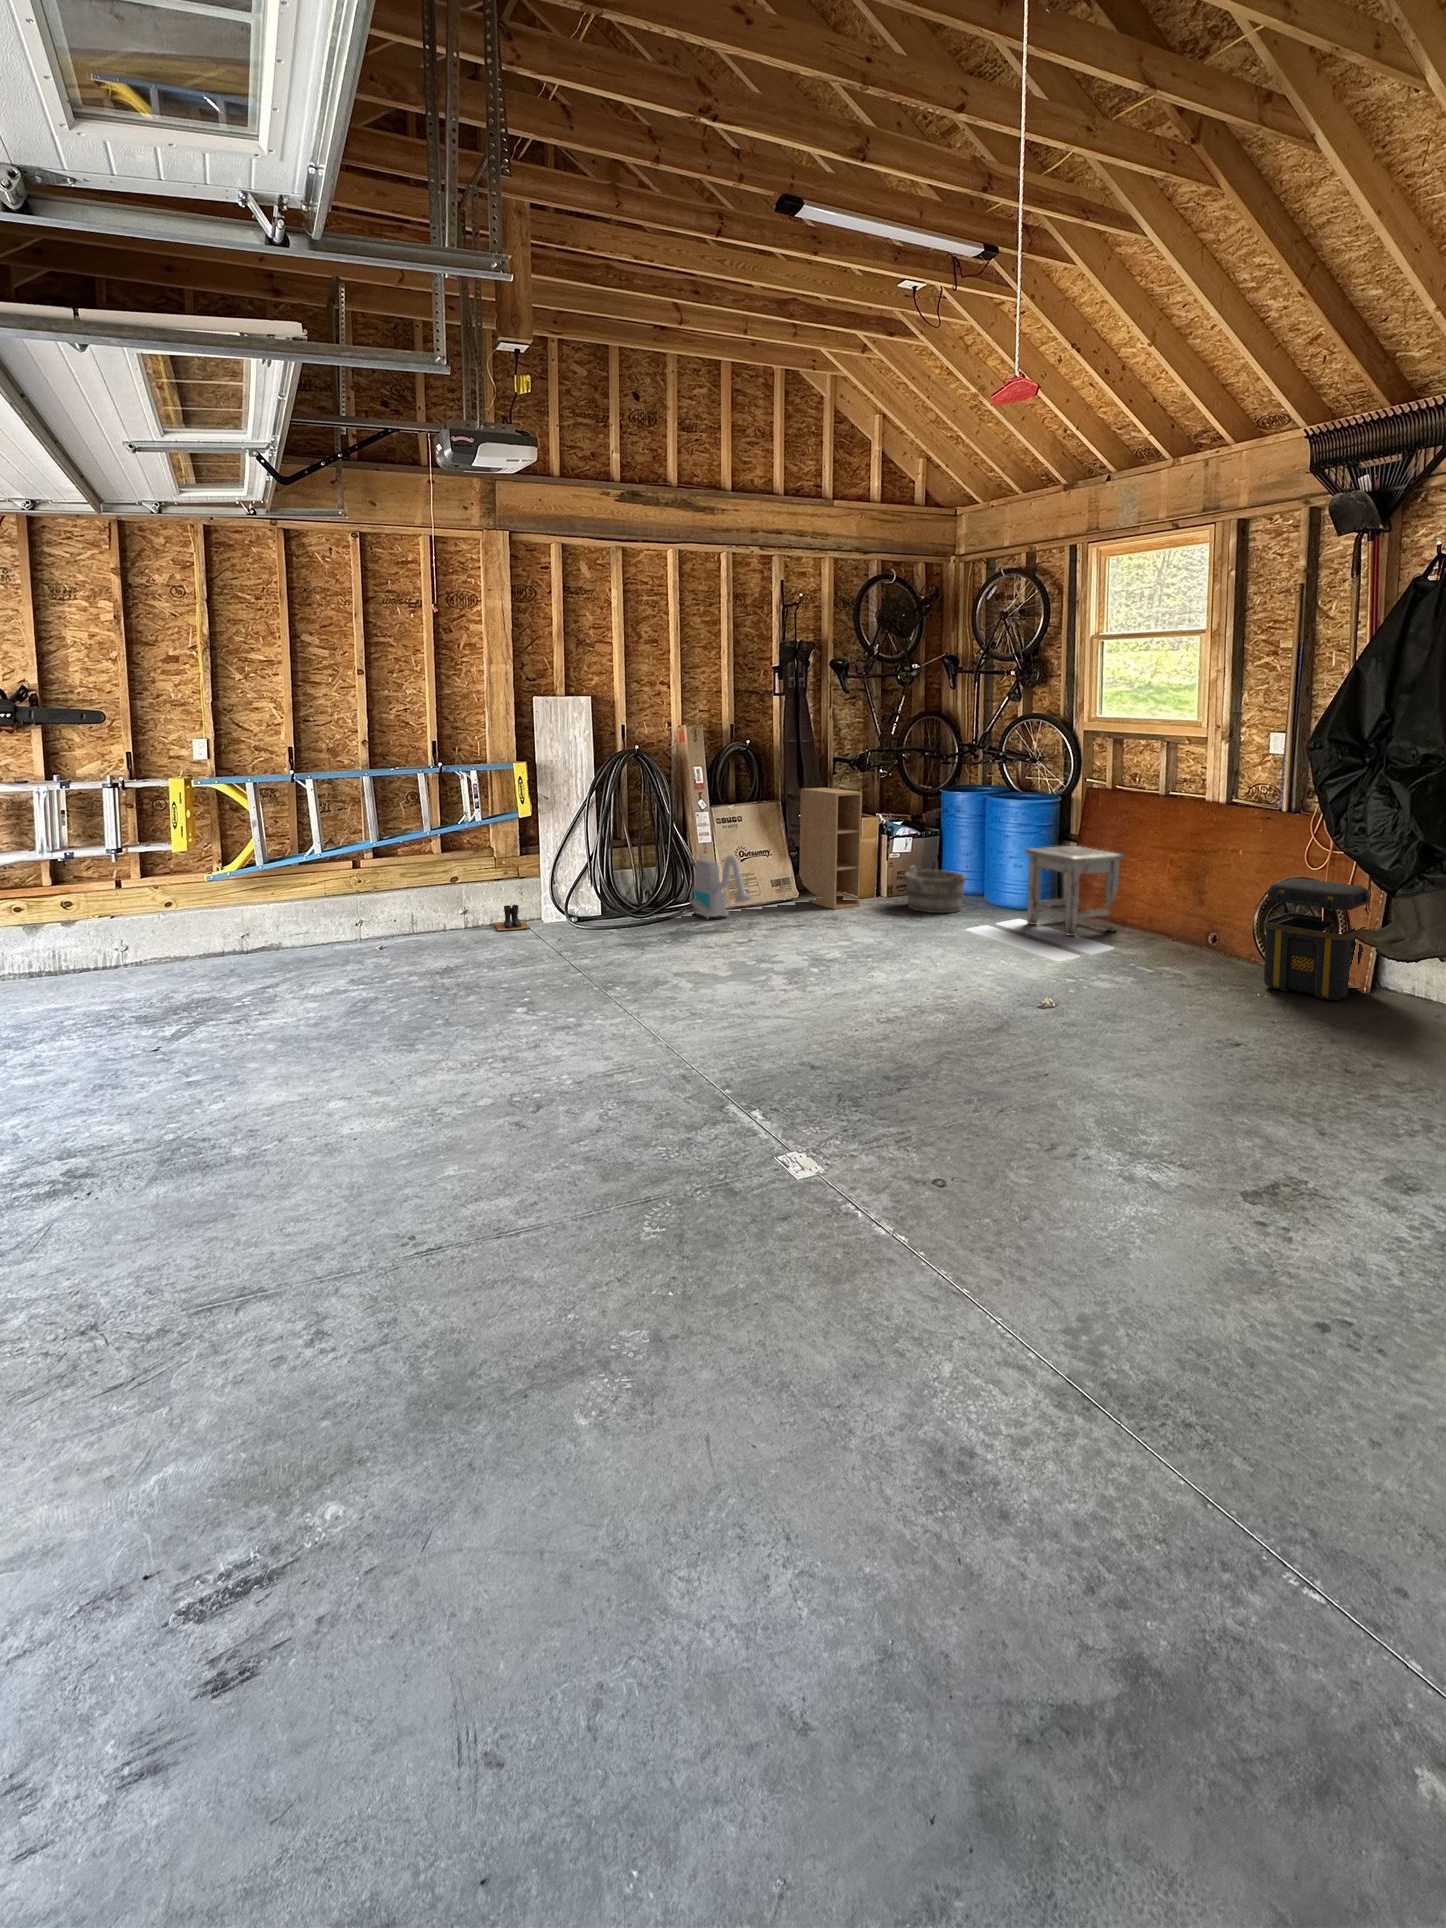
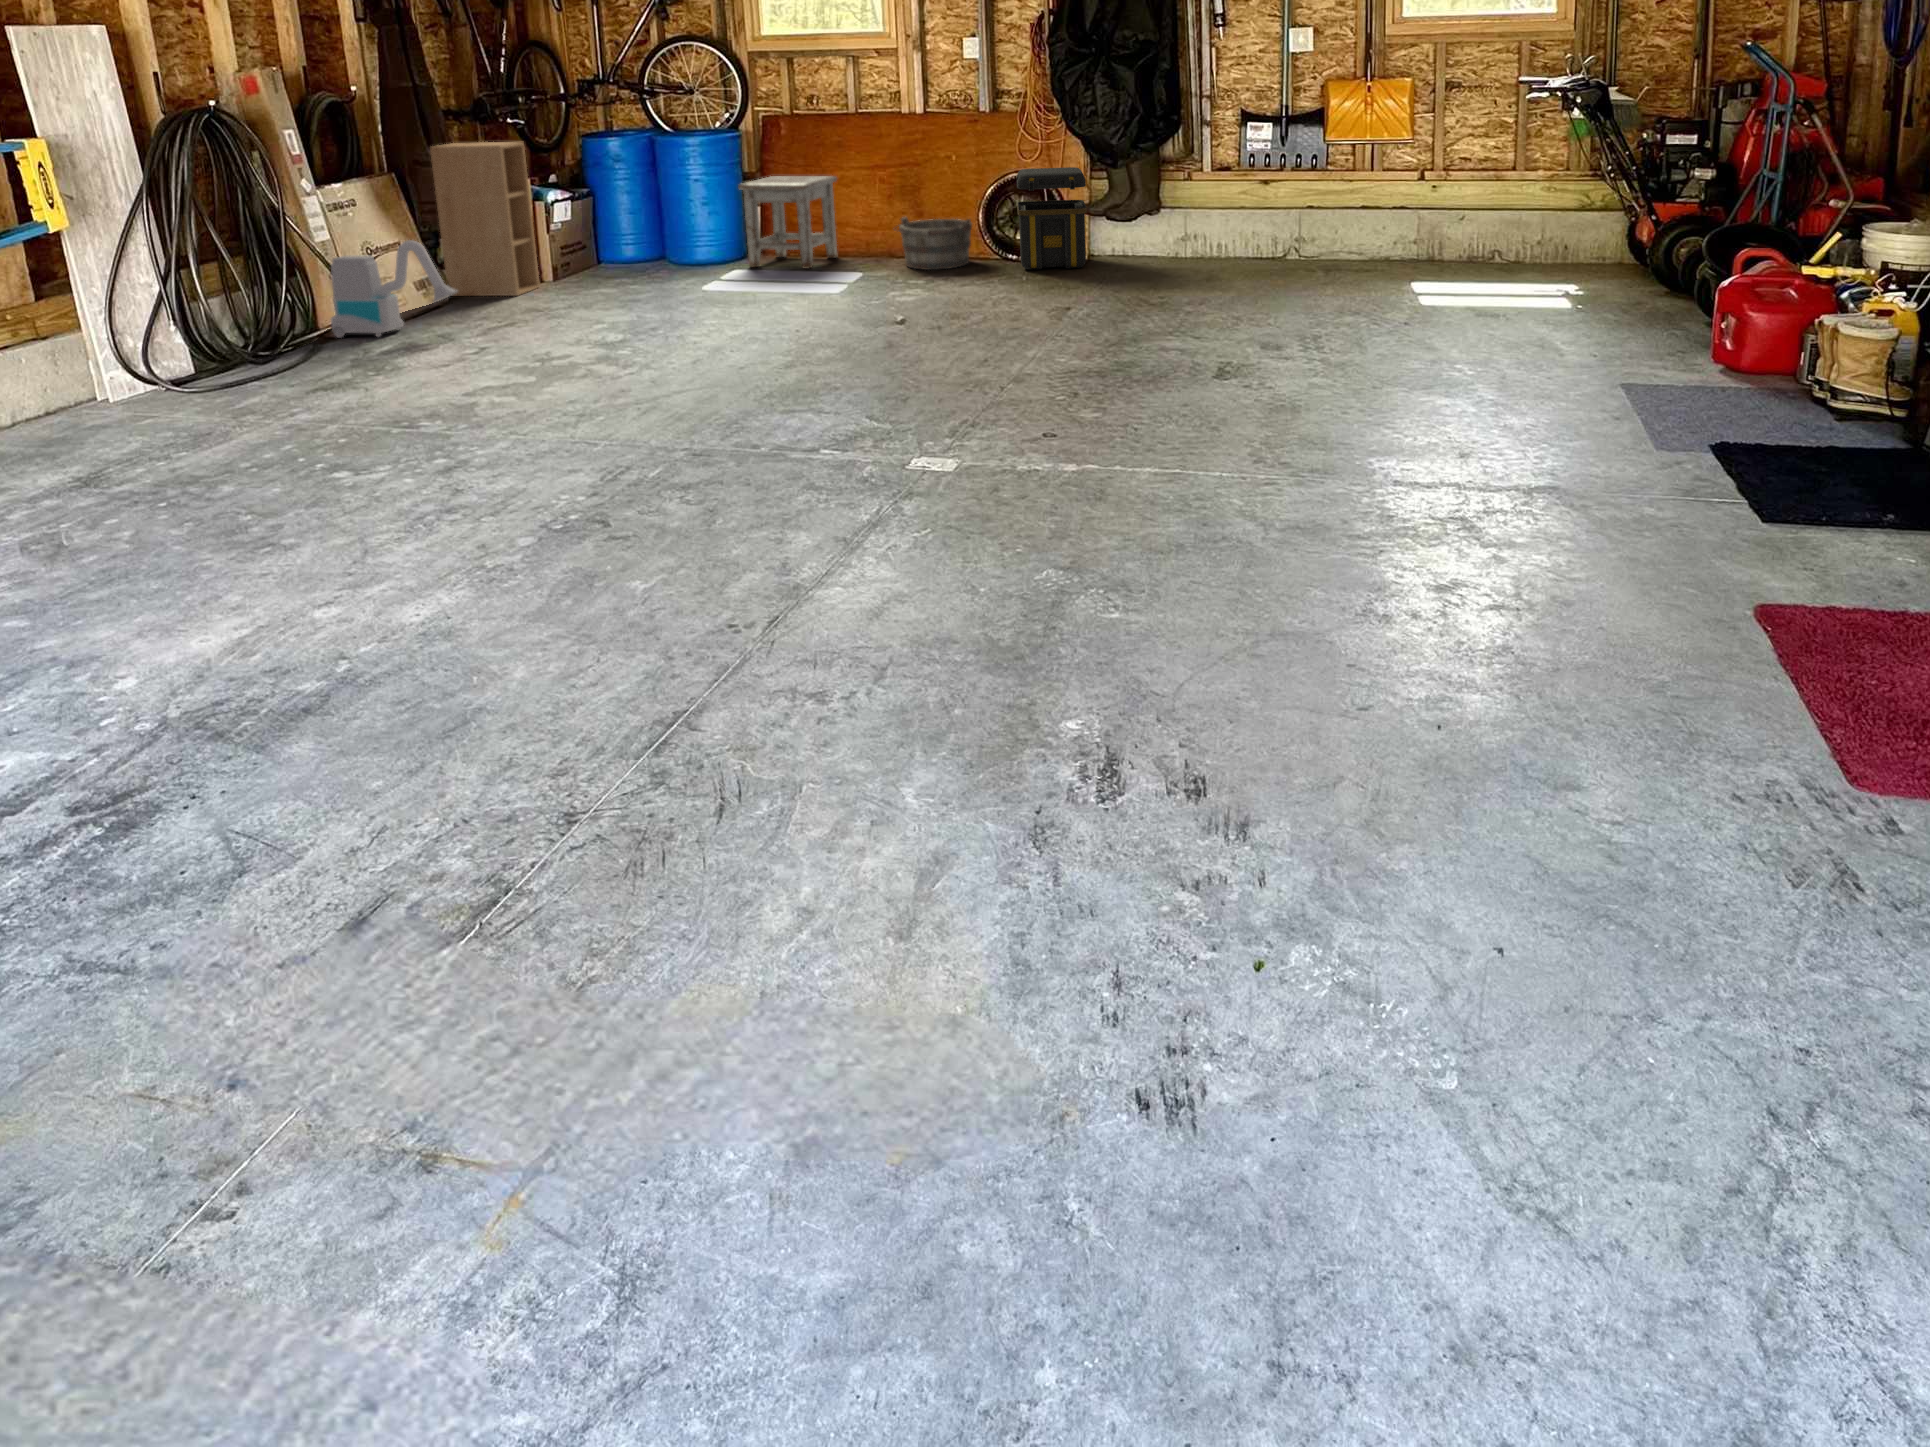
bucket: present [902,866,966,913] -> present [898,217,972,270]
boots: present [493,905,530,931] -> none [28,374,117,419]

